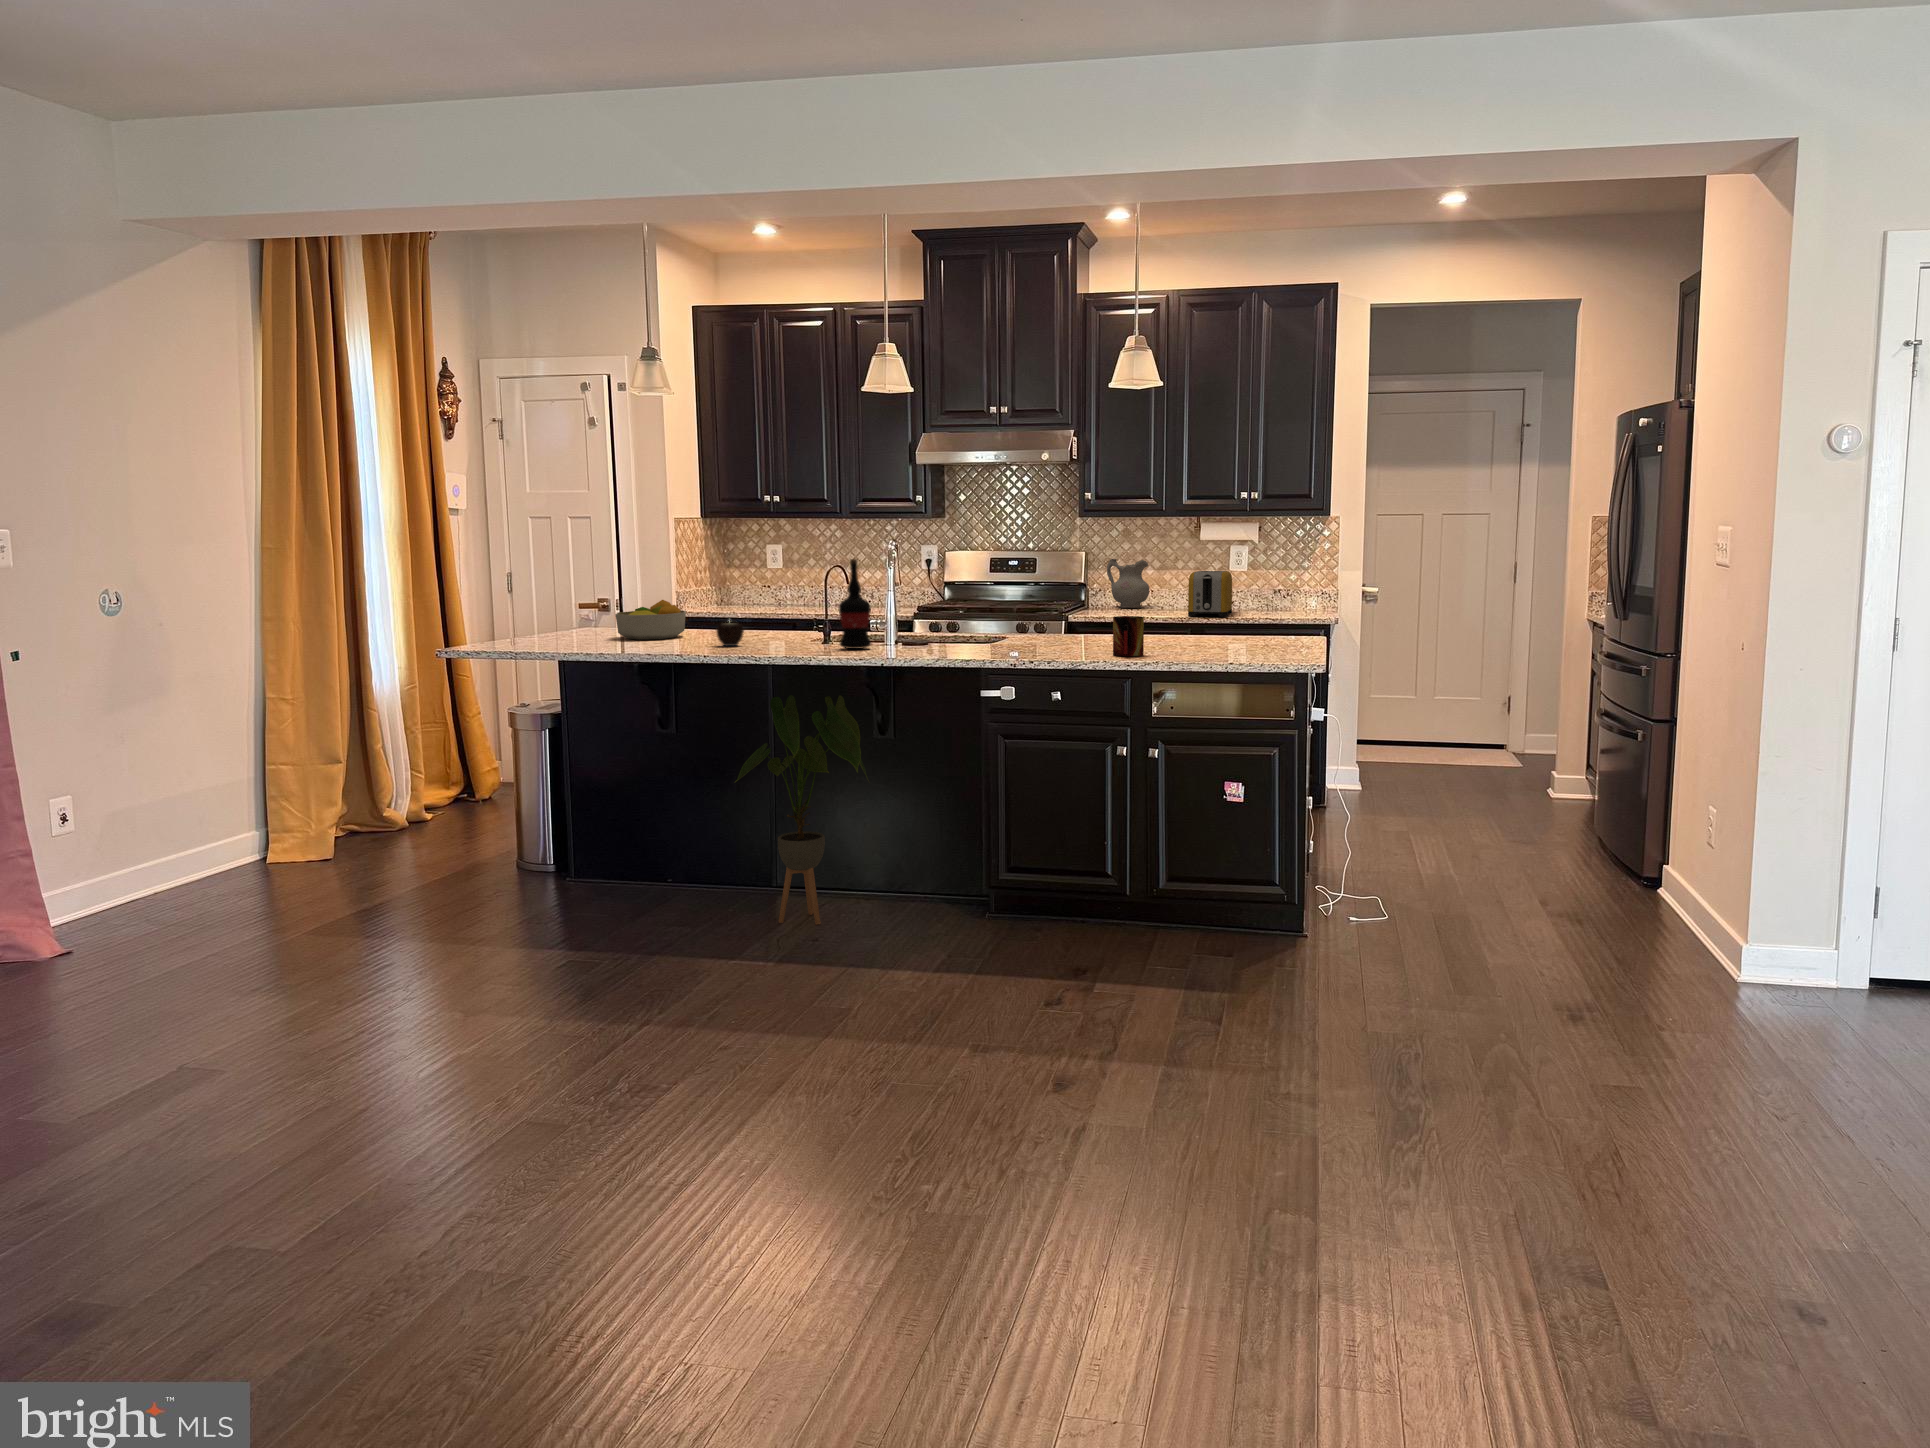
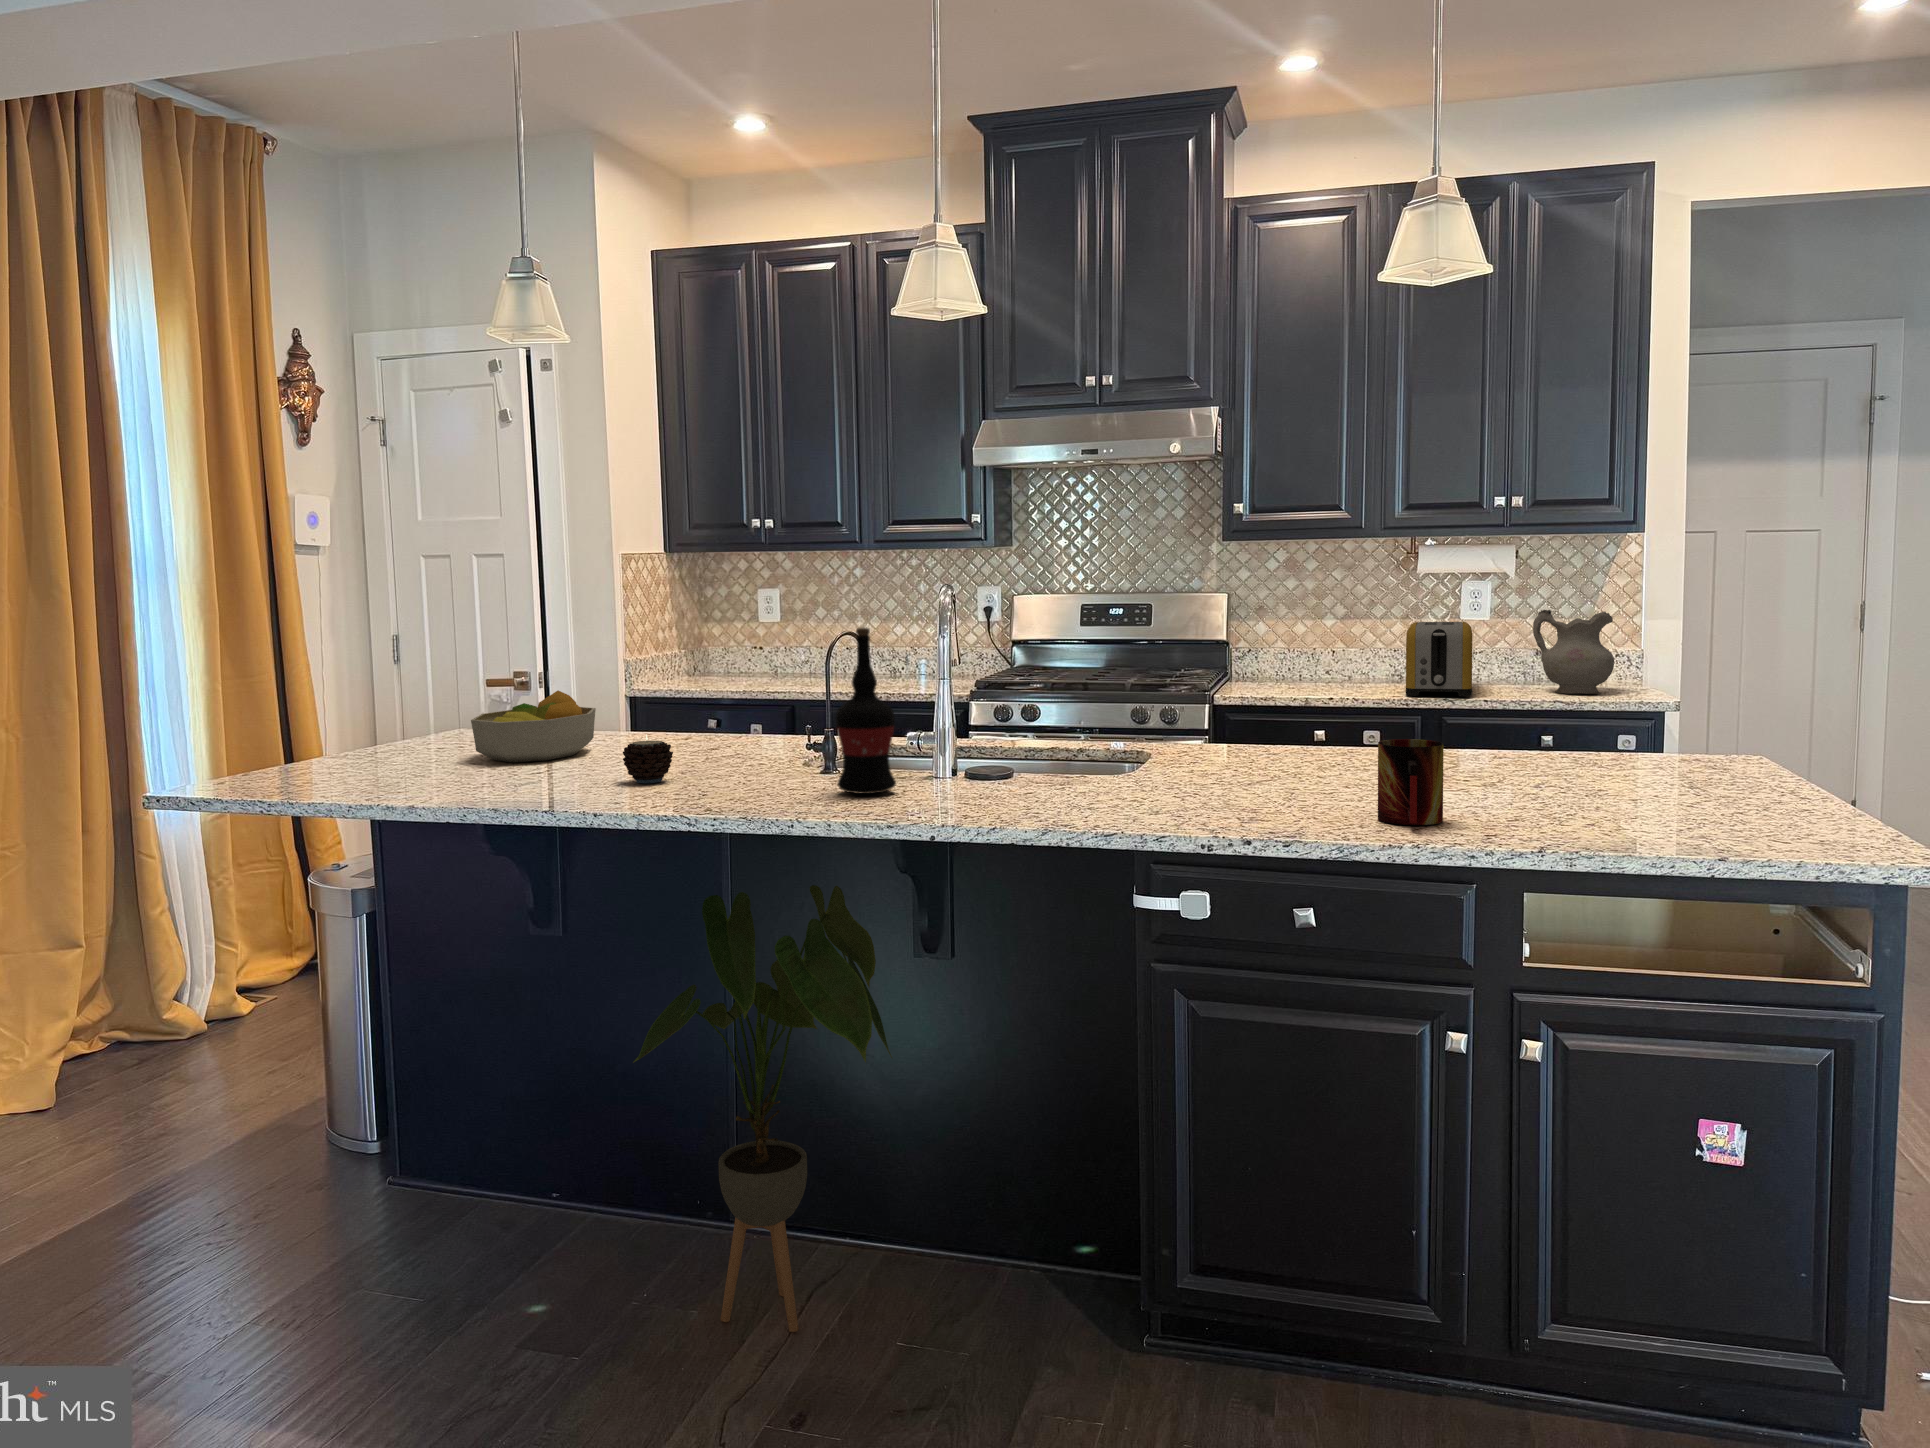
ceramic pitcher: present [1107,559,1149,608] -> present [1533,610,1614,694]

